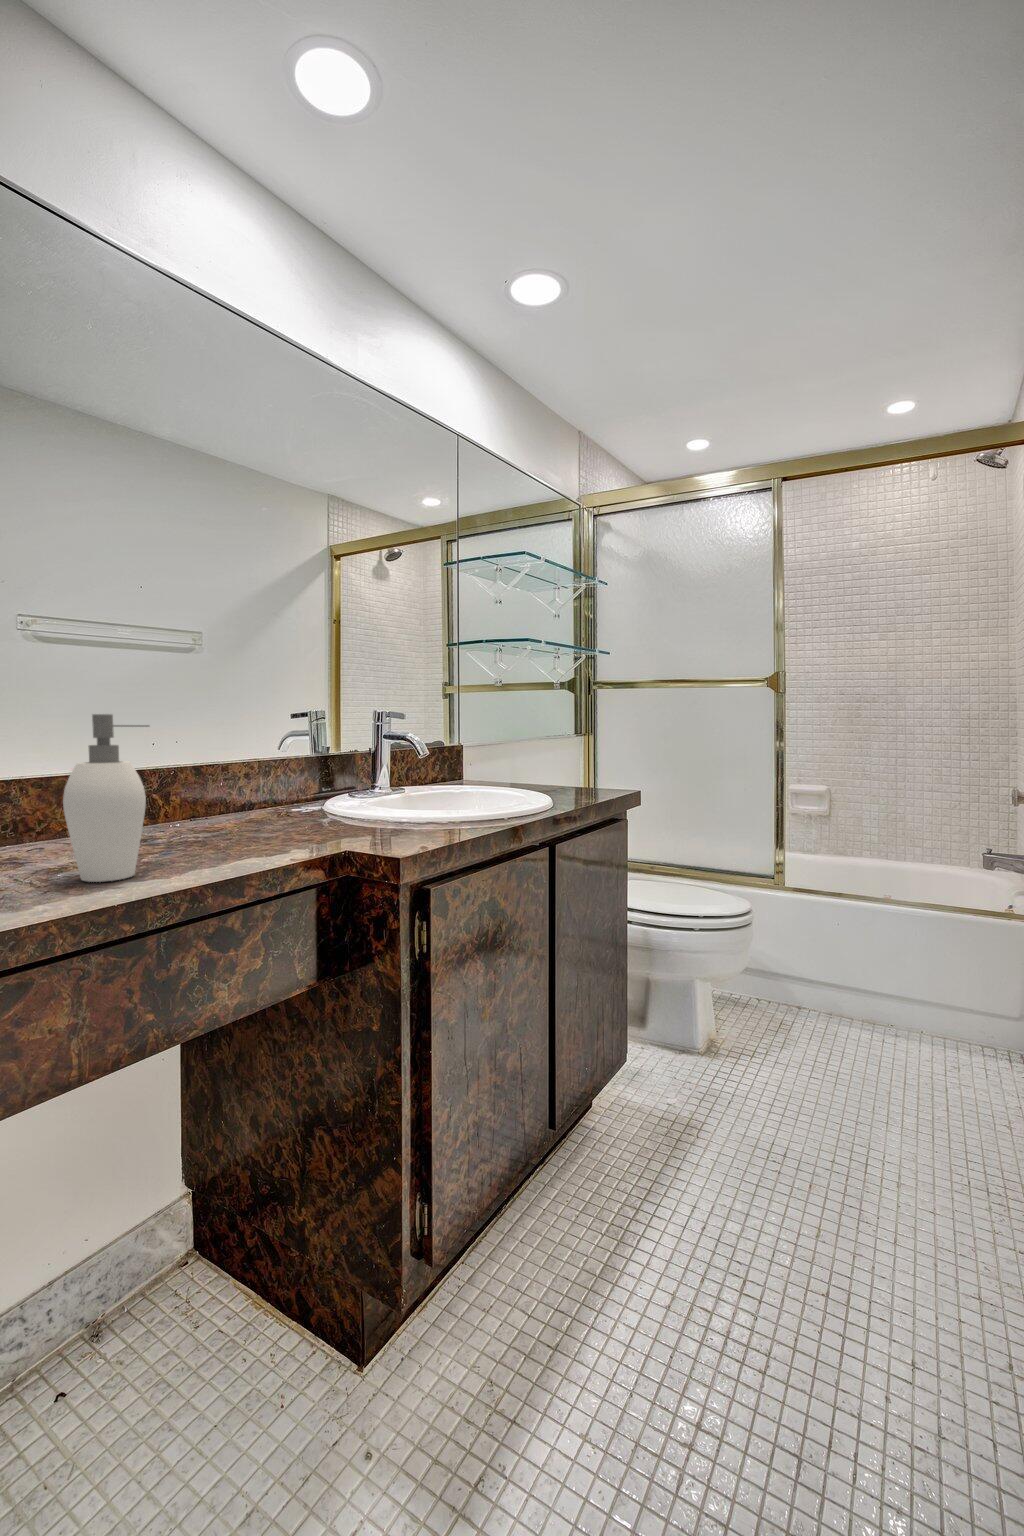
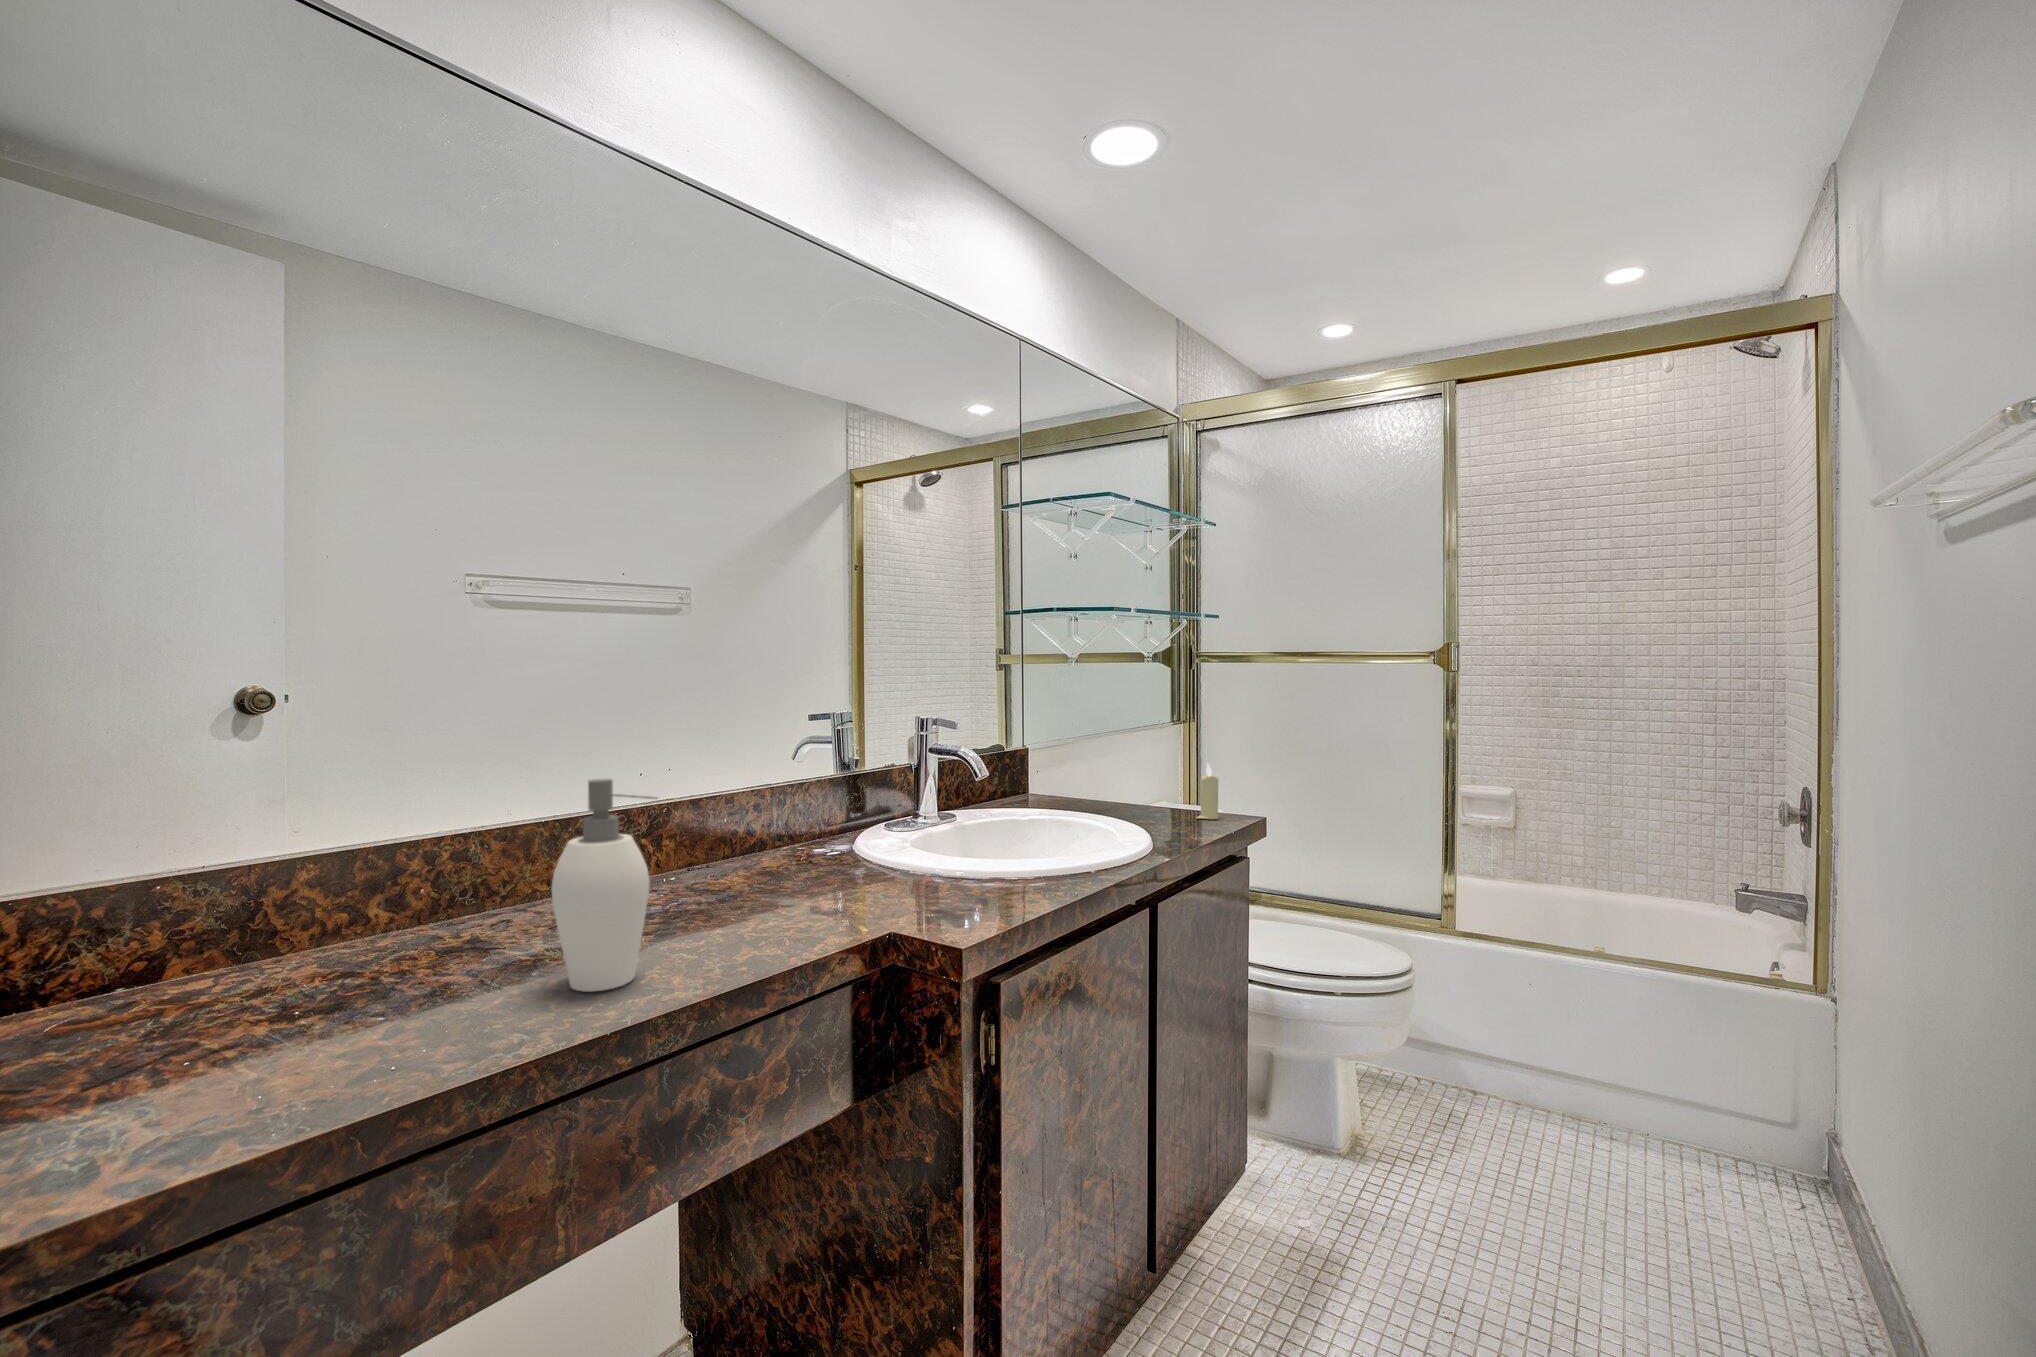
candle: none [592,754,609,797] -> present [1196,763,1218,819]

